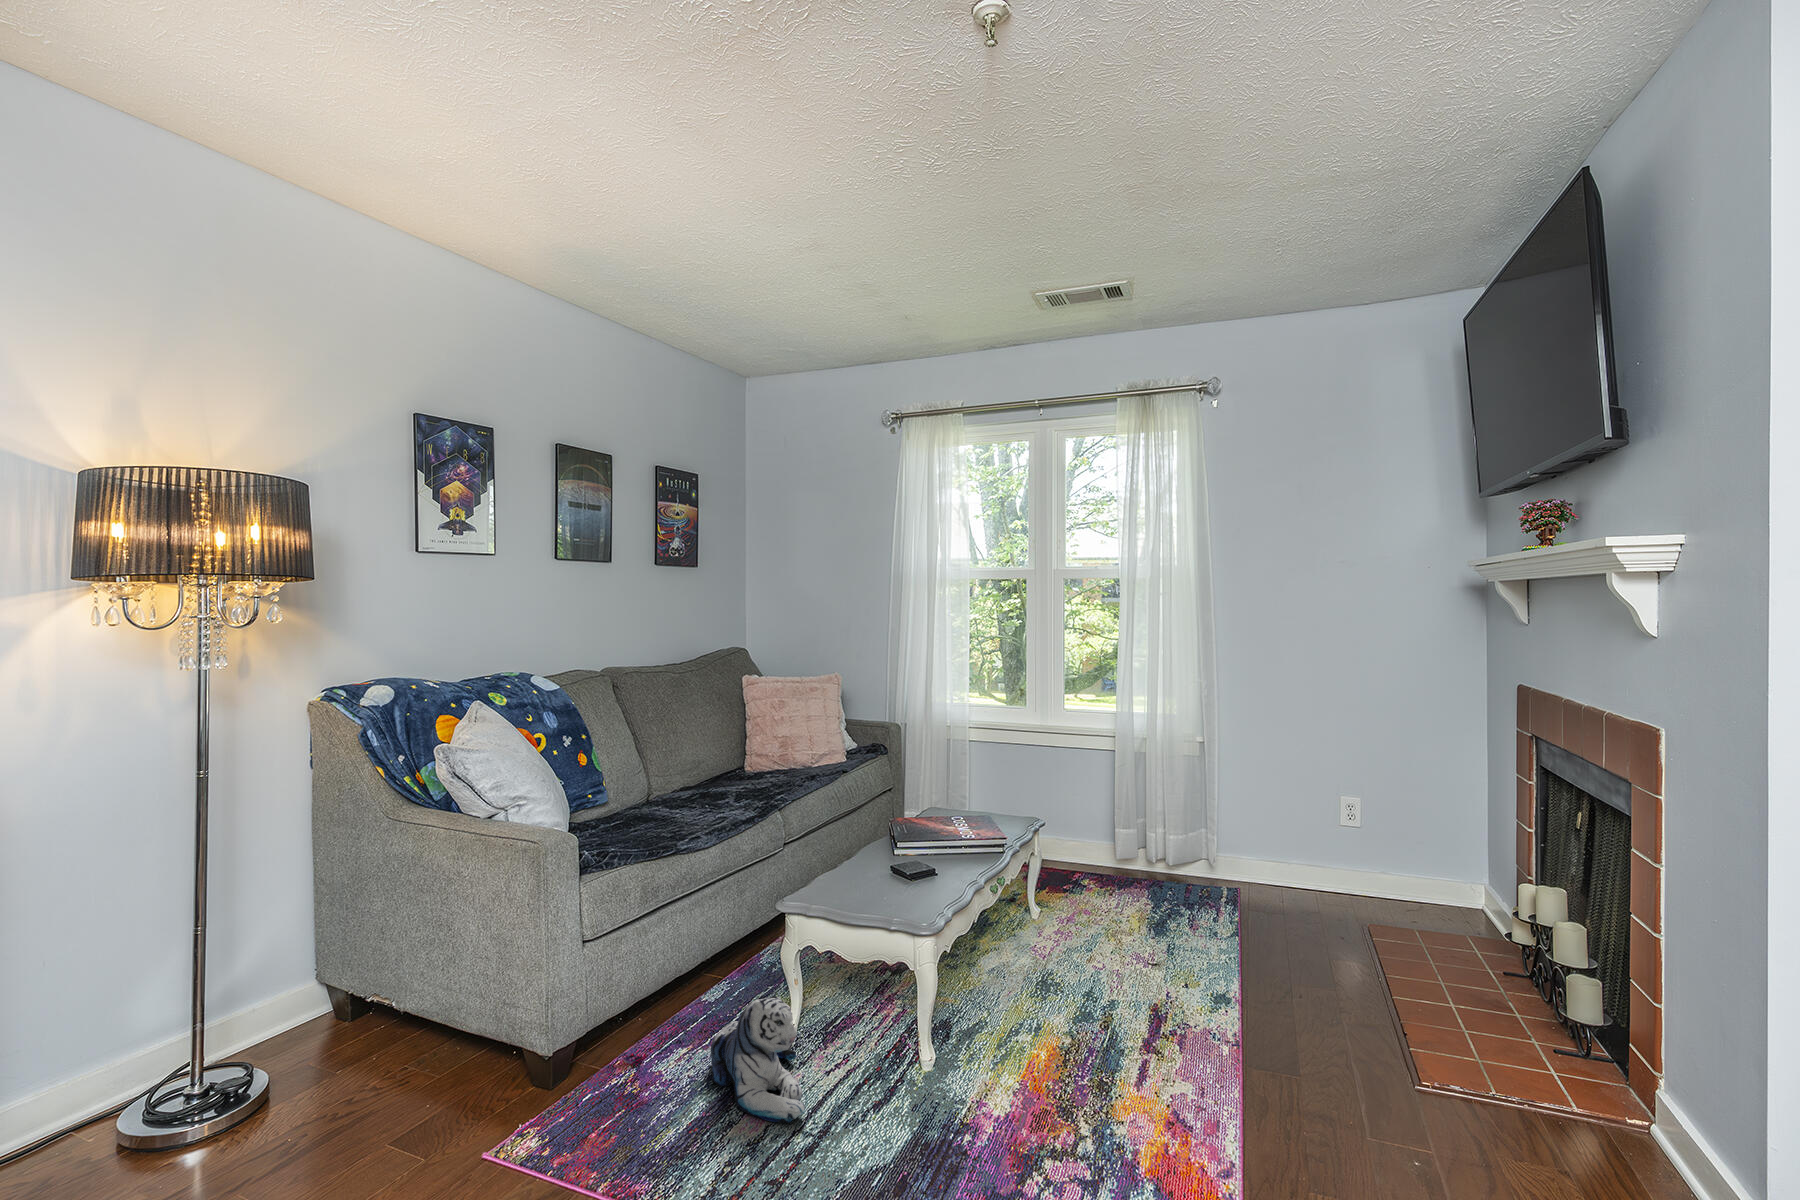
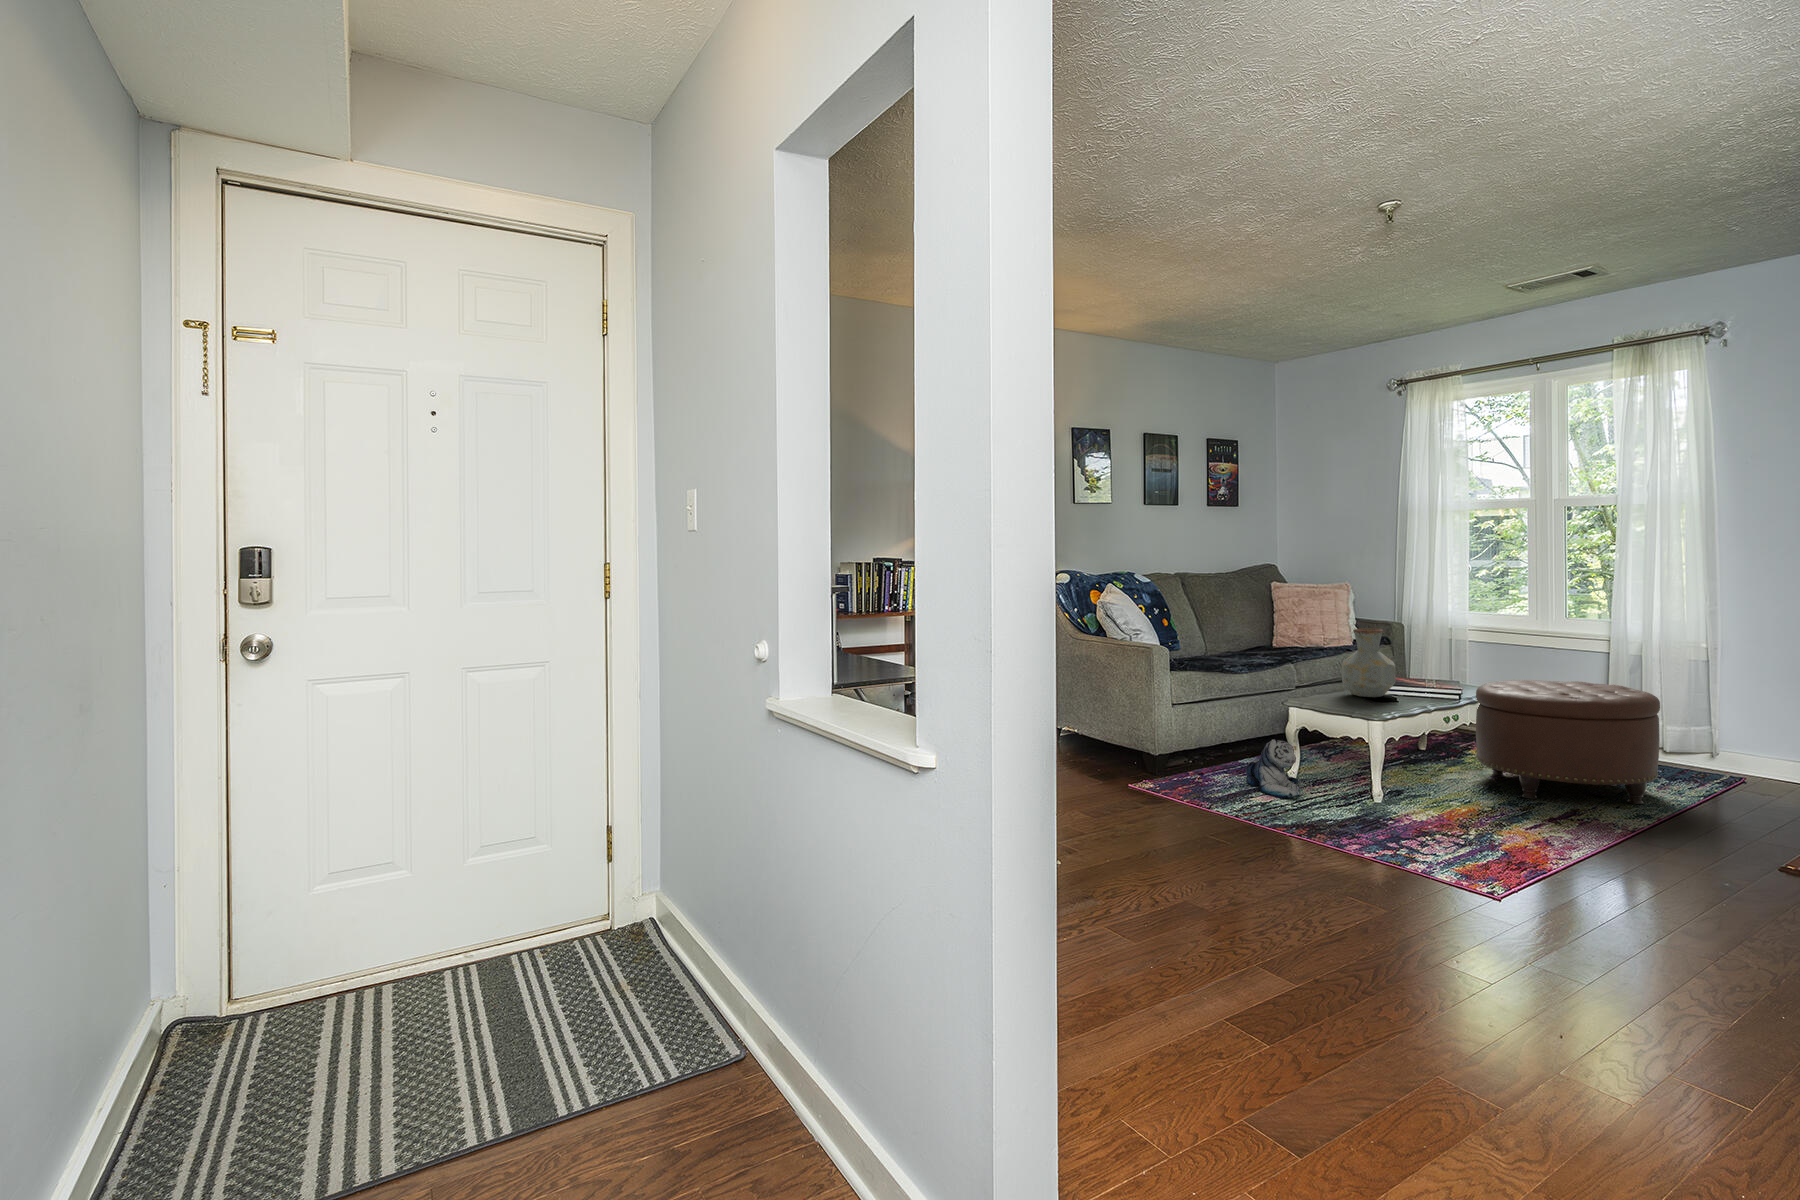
vase: none [857,775,934,891] -> present [1342,629,1395,698]
ottoman: none [1024,820,1233,1019] -> present [1476,680,1660,804]

